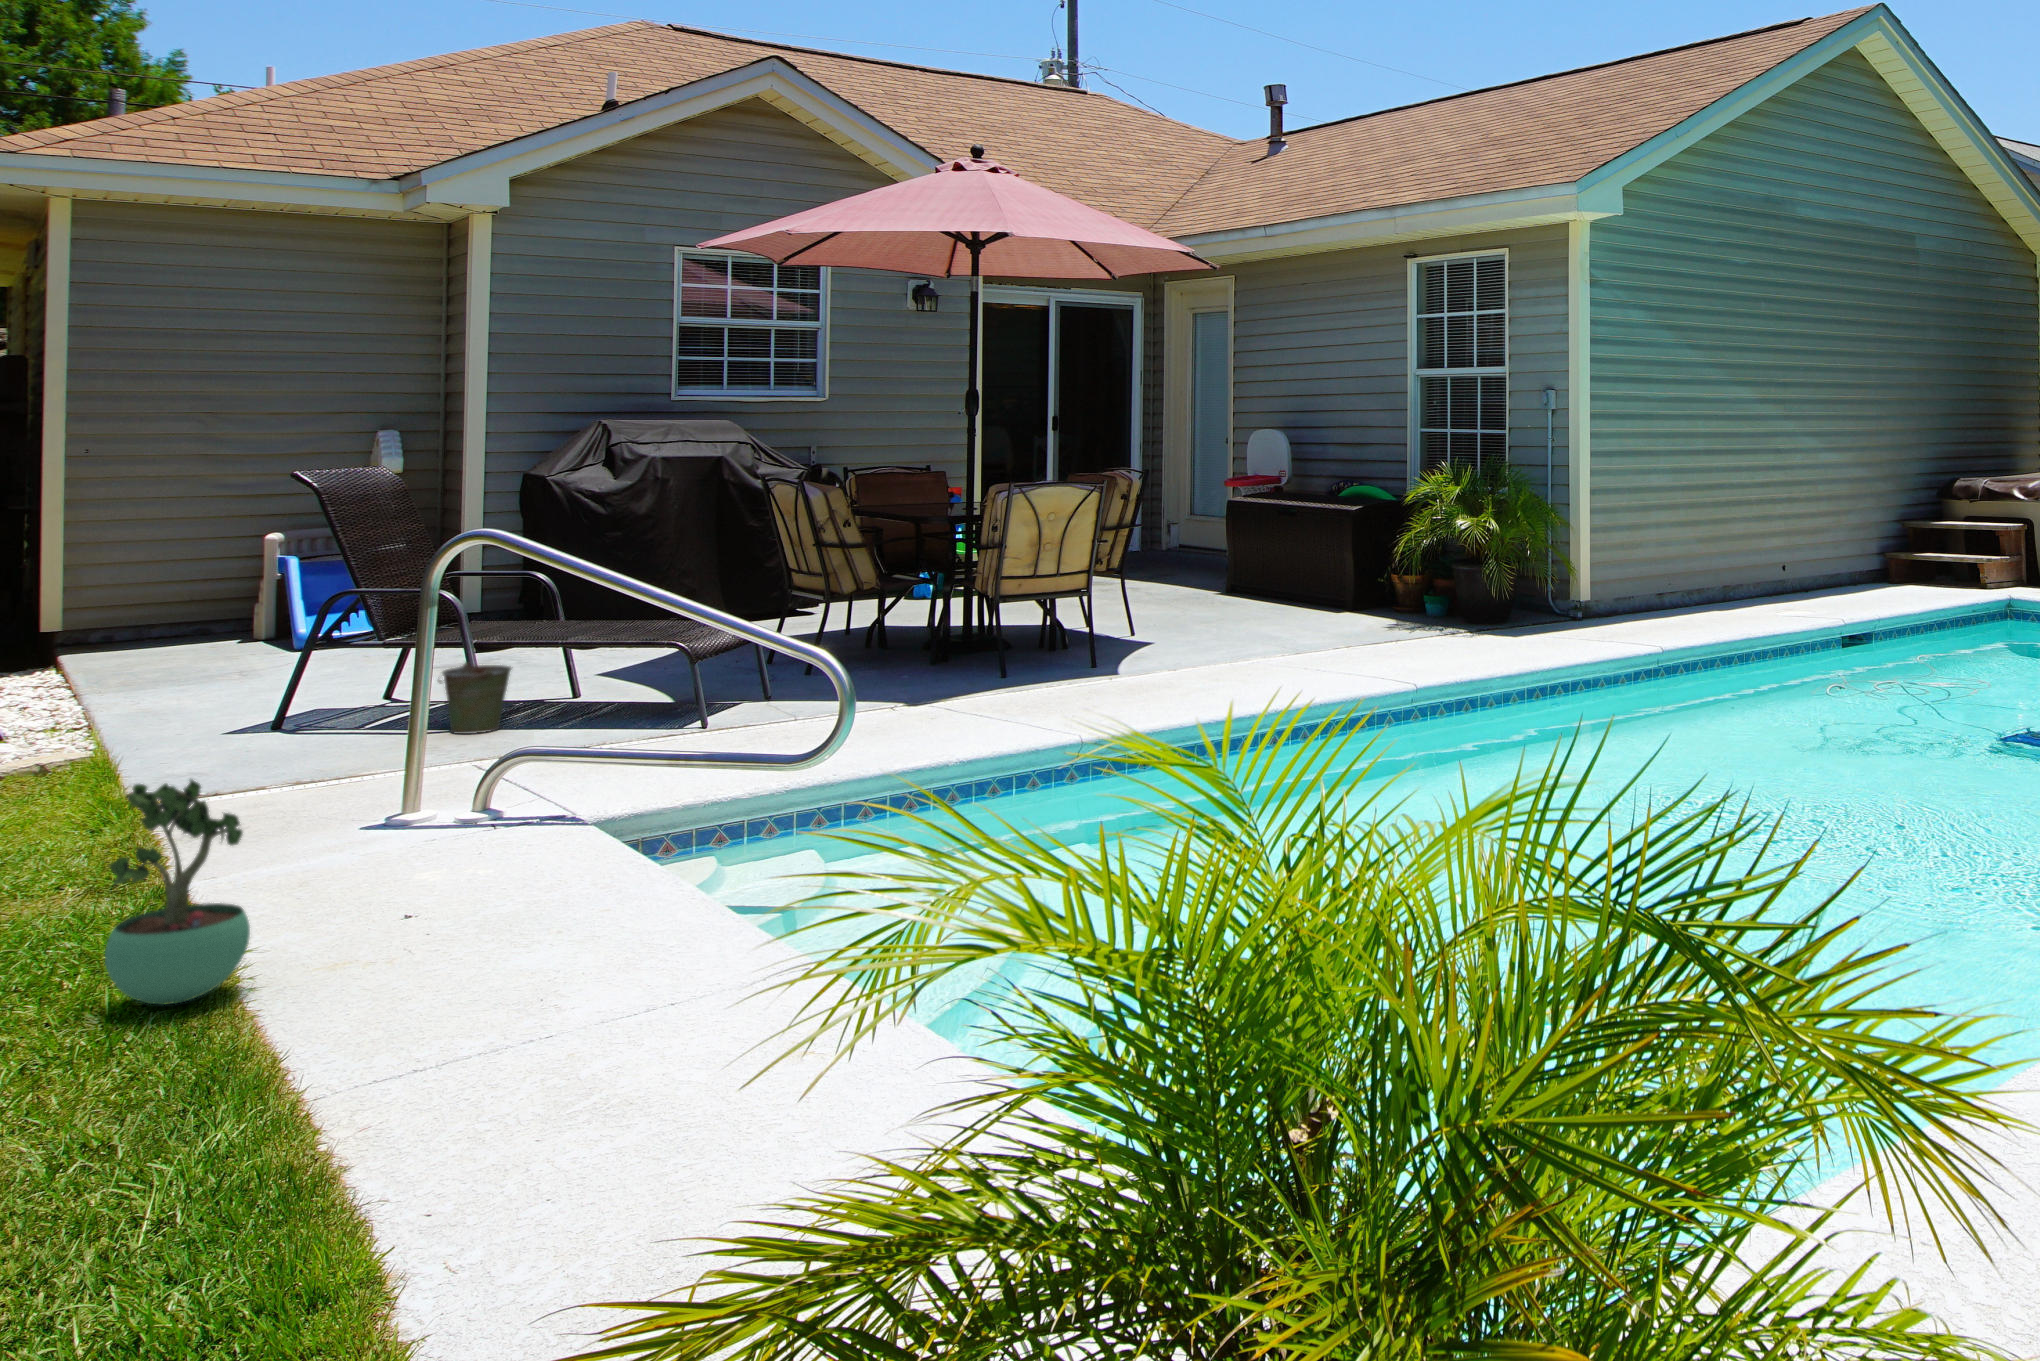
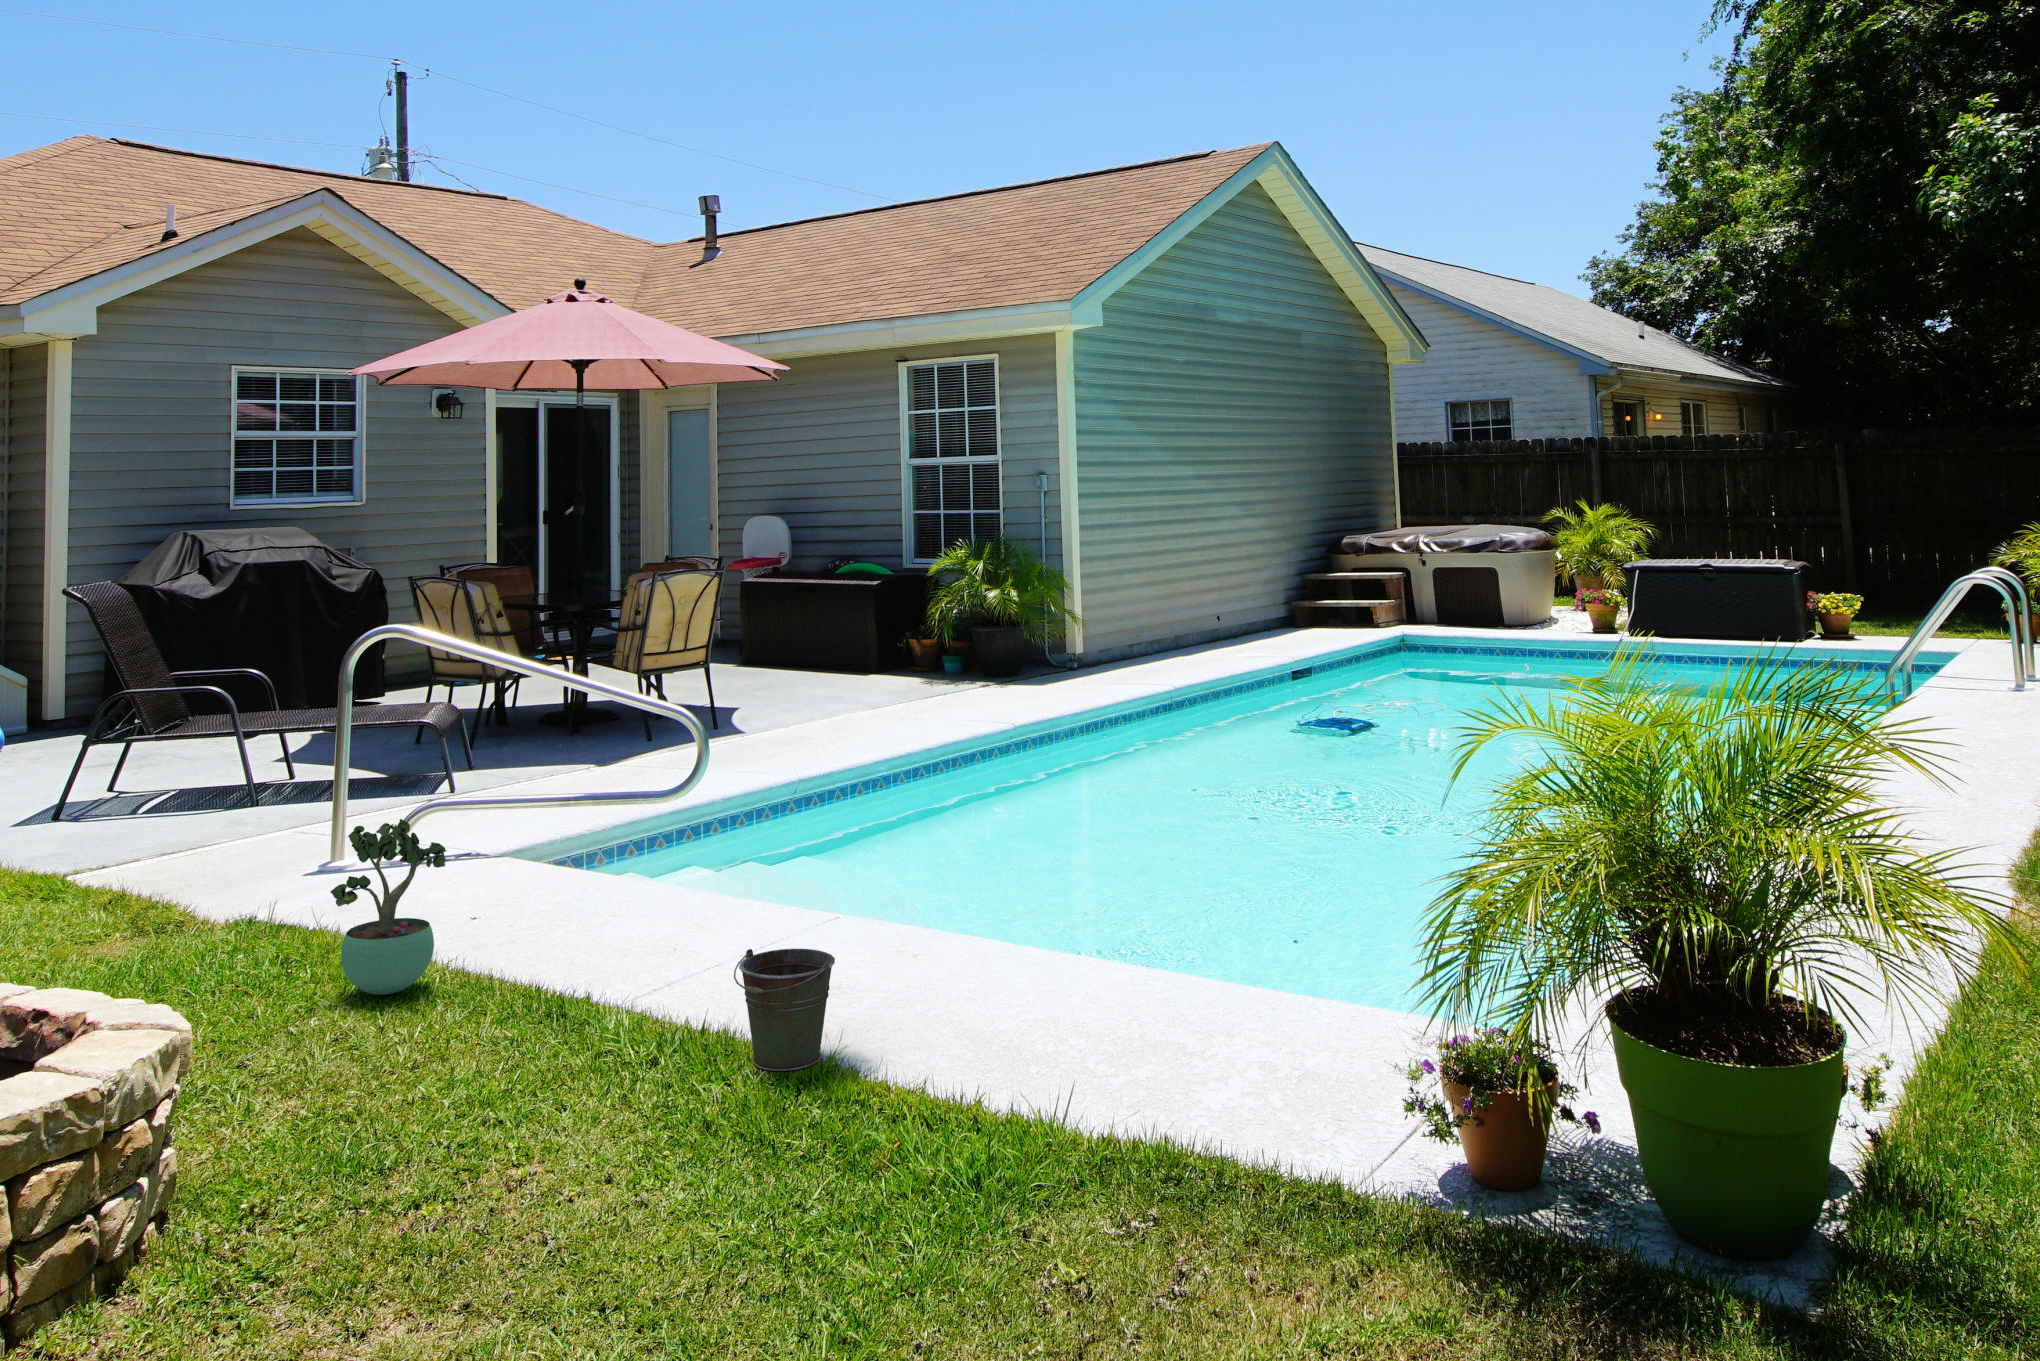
bucket: present [438,662,512,734] -> present [734,949,835,1071]

